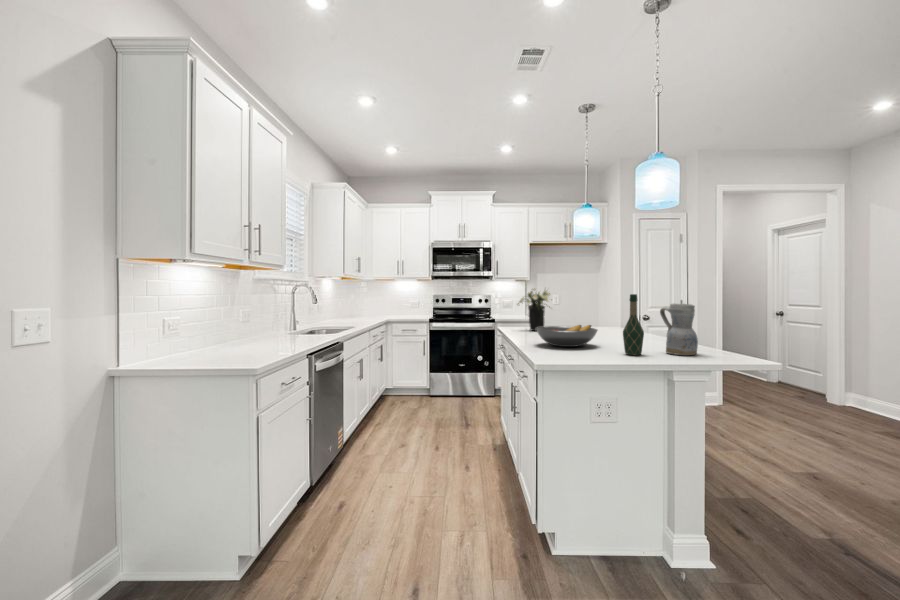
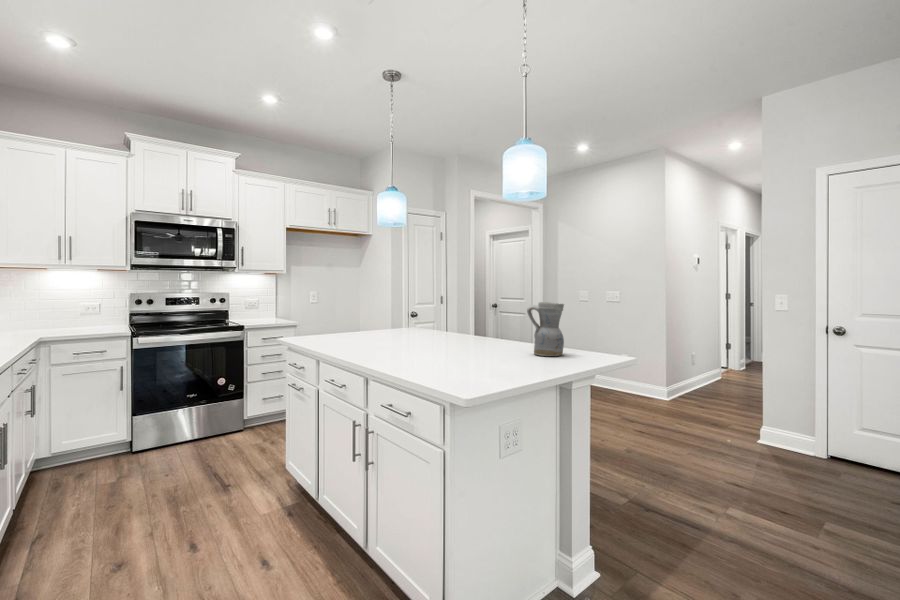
flower arrangement: present [517,288,550,331] -> none [315,283,364,340]
wine bottle: present [623,294,644,355] -> none [505,293,527,362]
fruit bowl: present [536,325,598,347] -> none [387,329,462,359]

